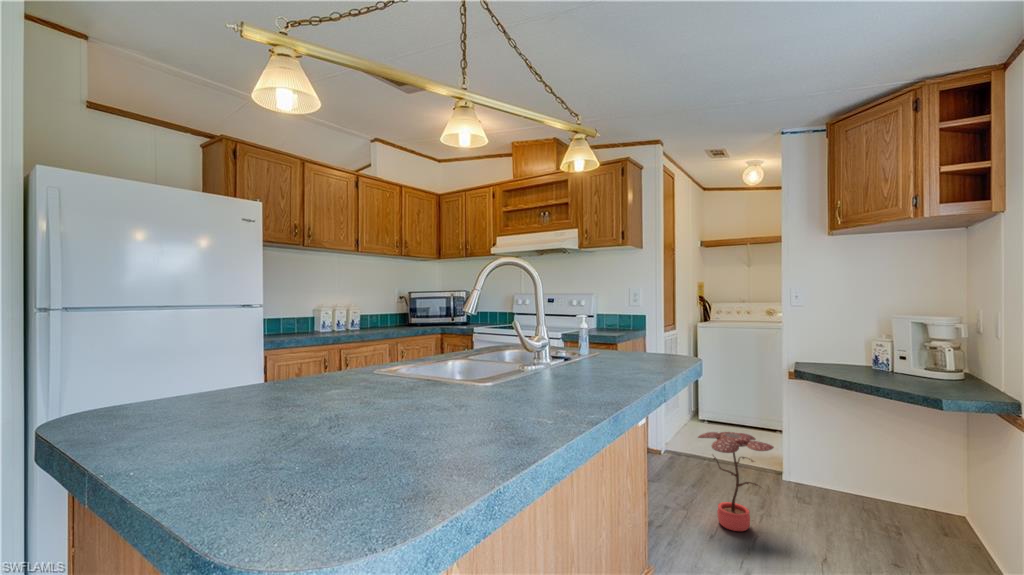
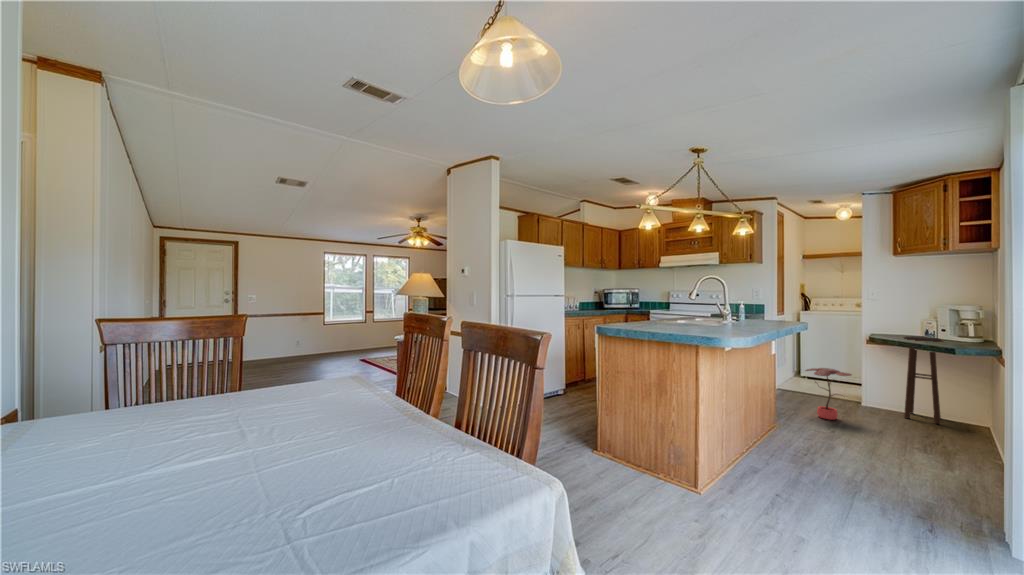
stool: none [841,368,907,523] -> present [903,336,944,424]

